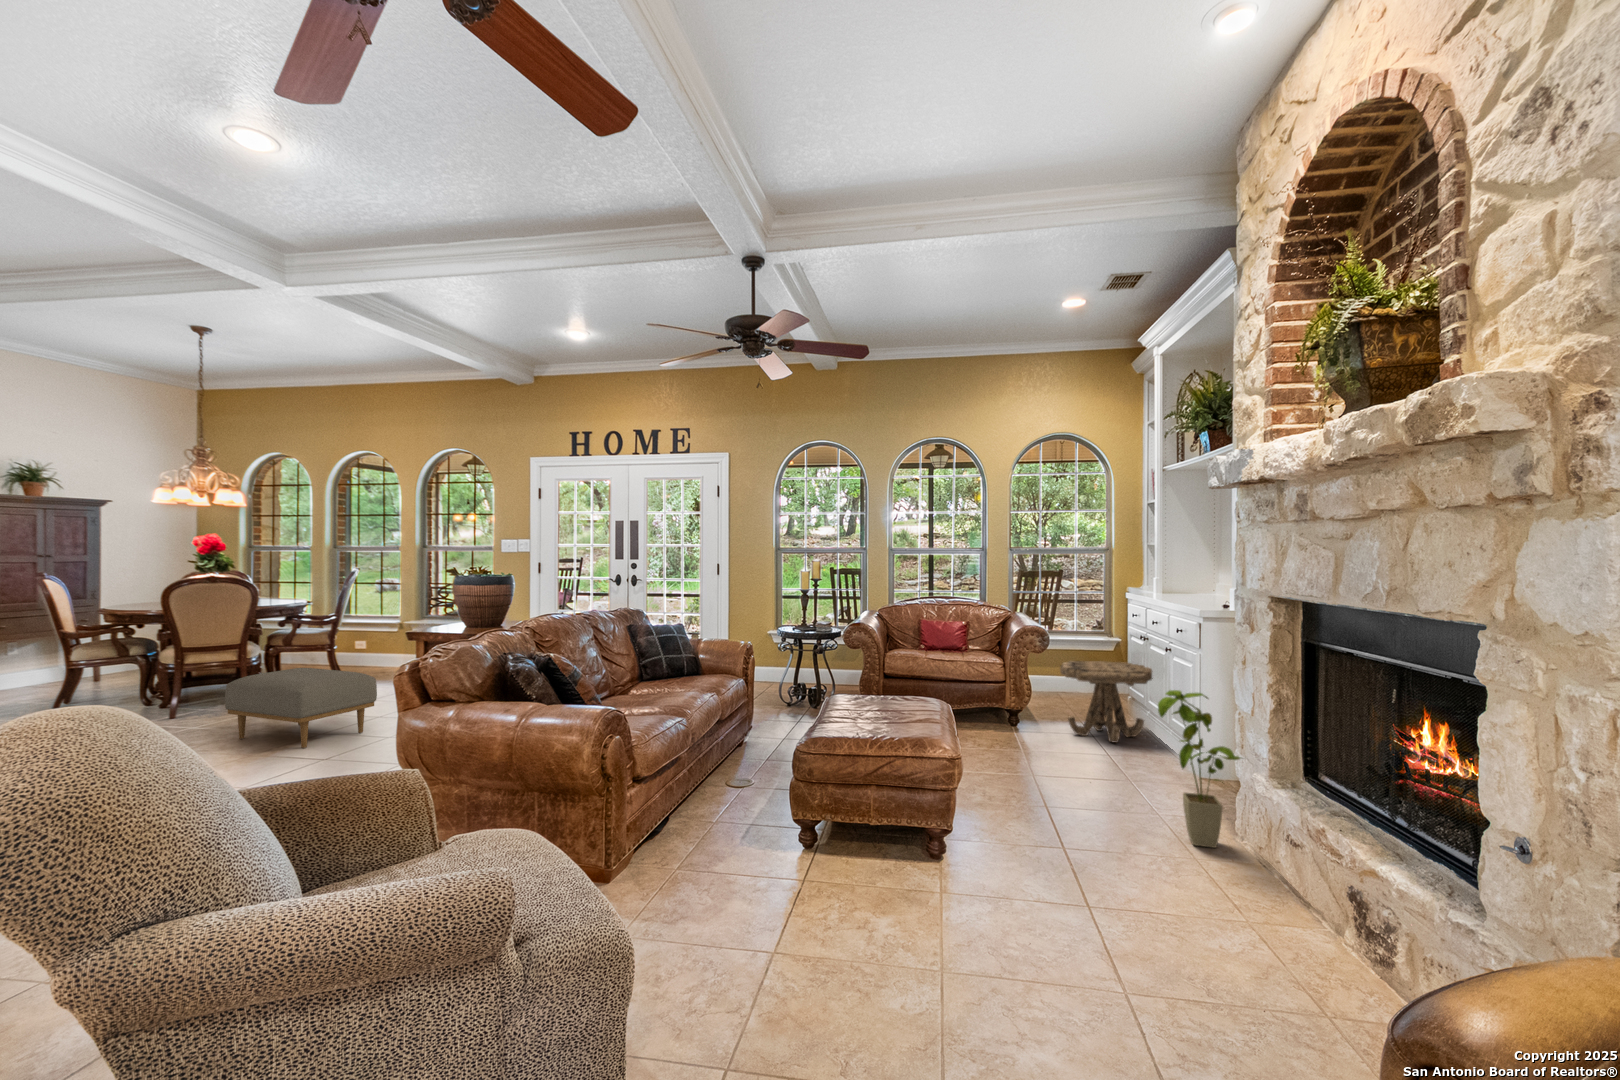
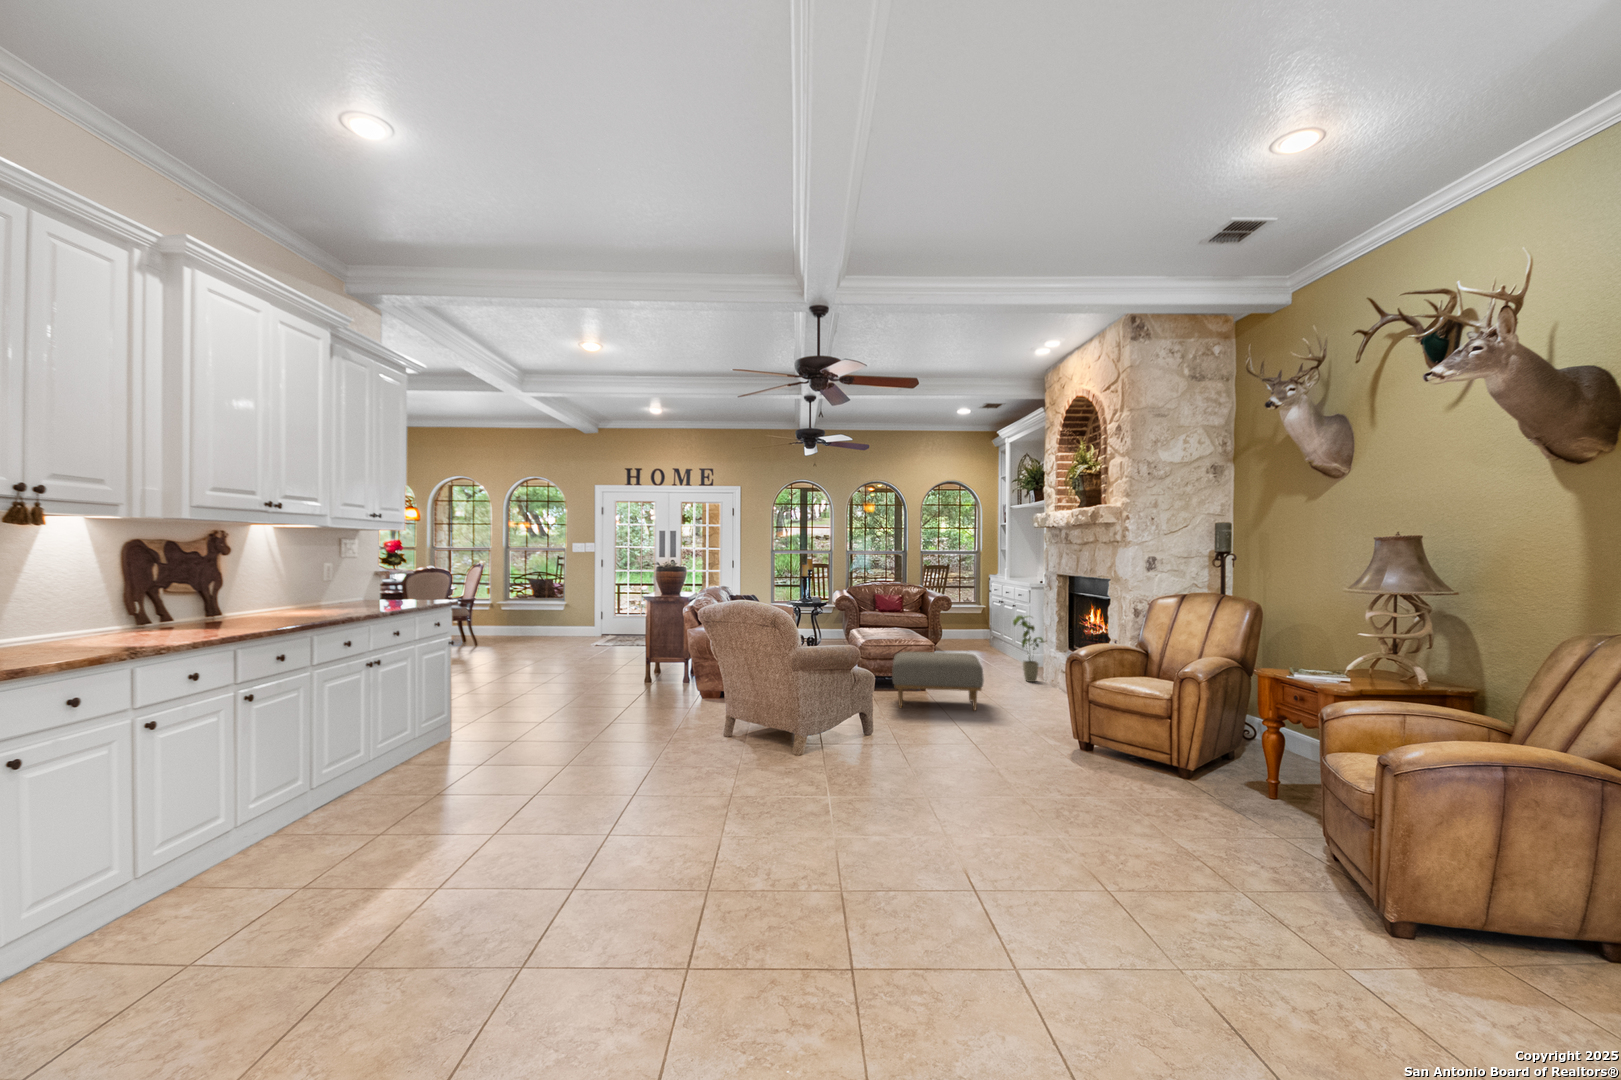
side table: present [1060,661,1153,743] -> none [958,614,1006,656]
ottoman: present [225,668,377,748] -> present [892,652,984,711]

